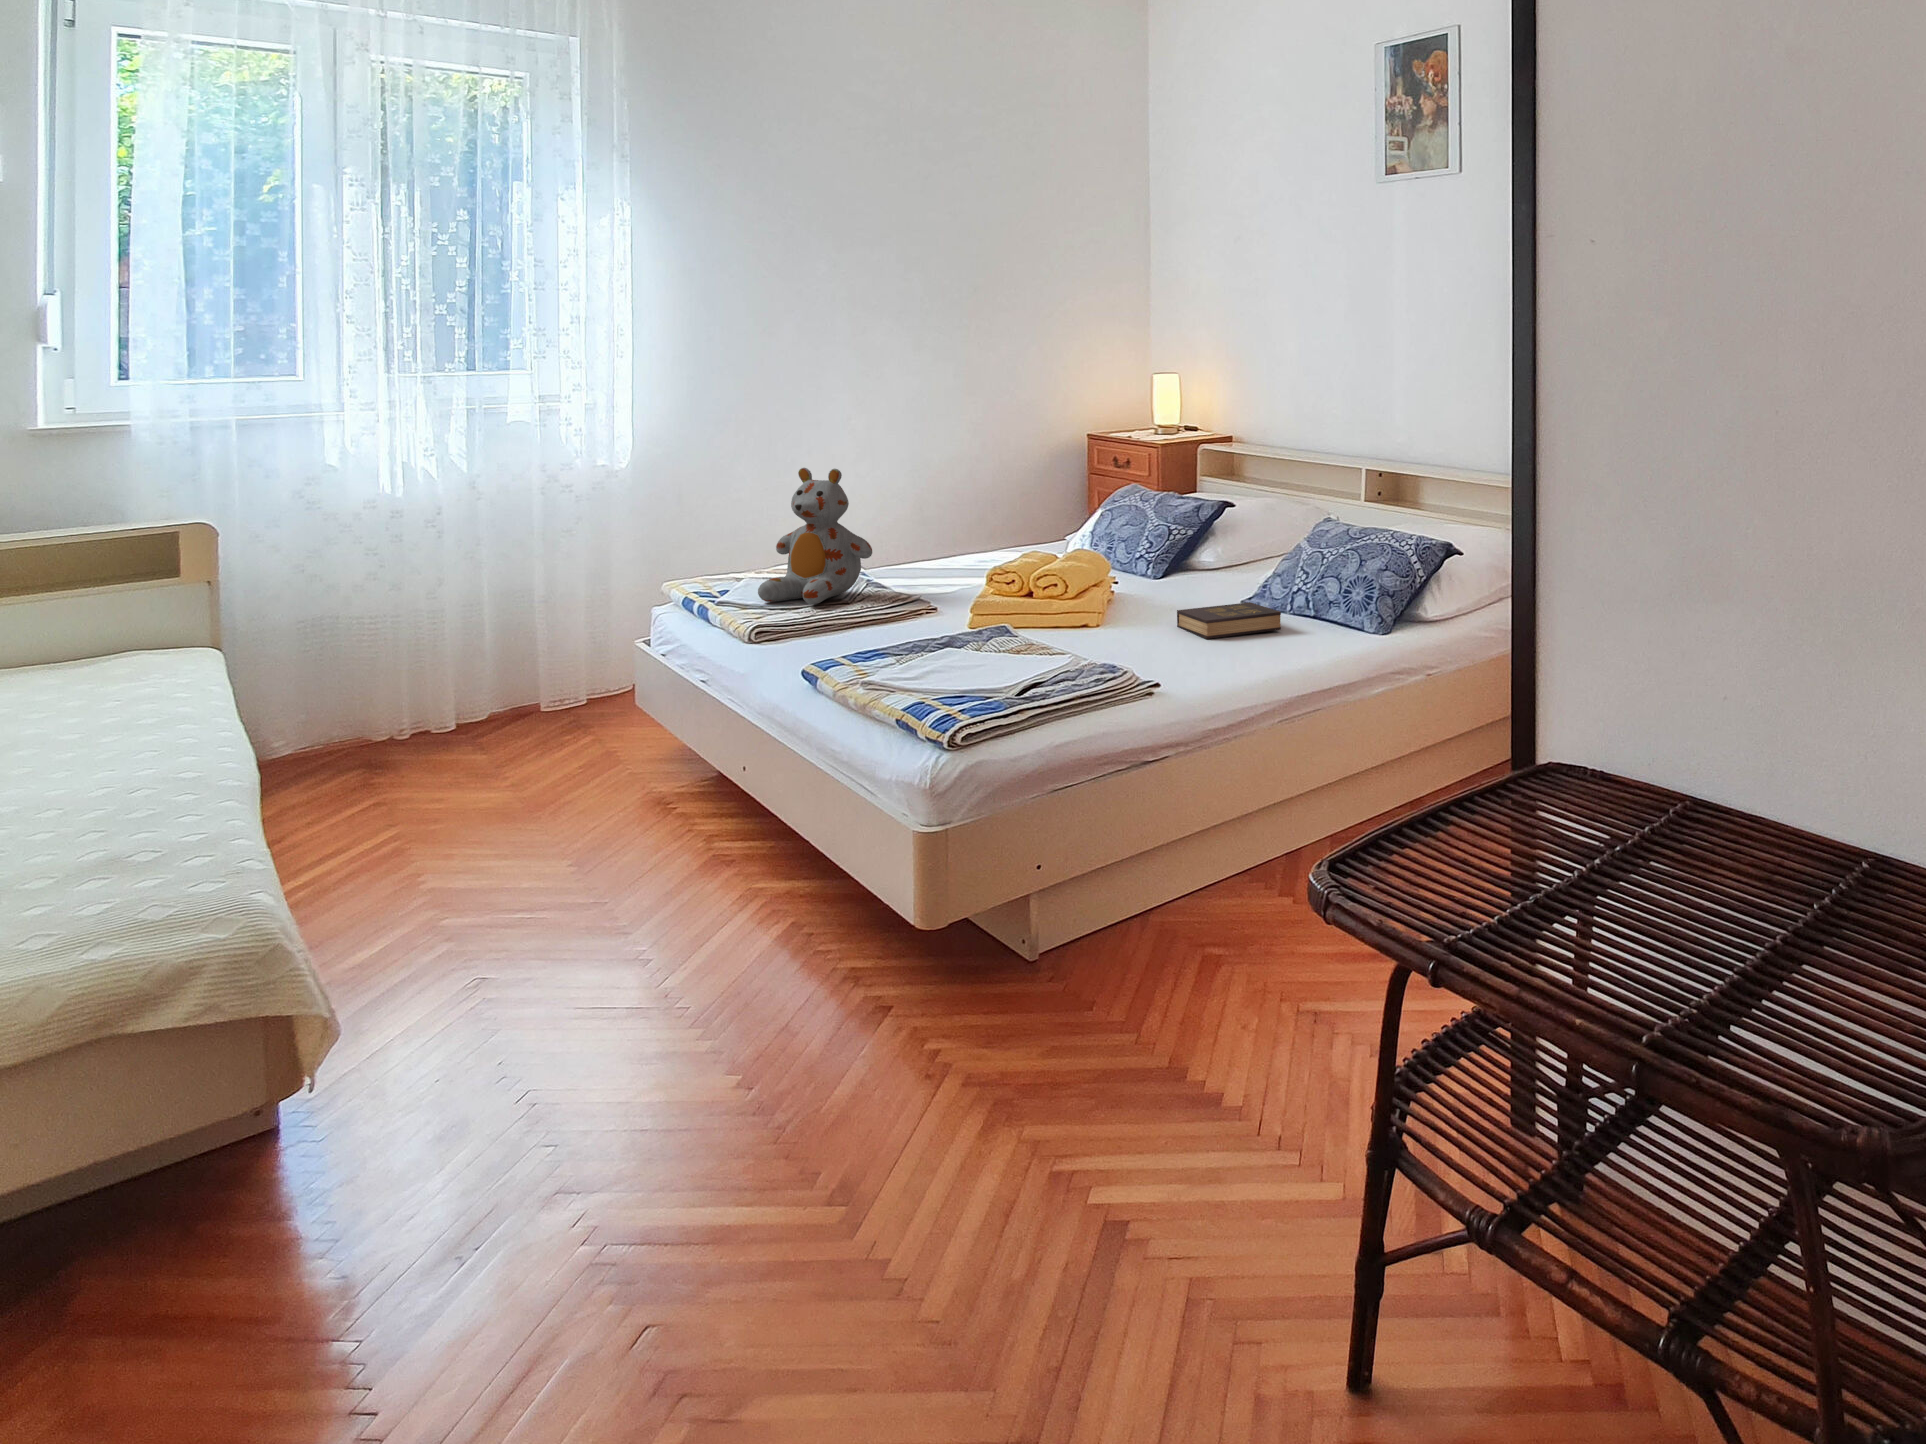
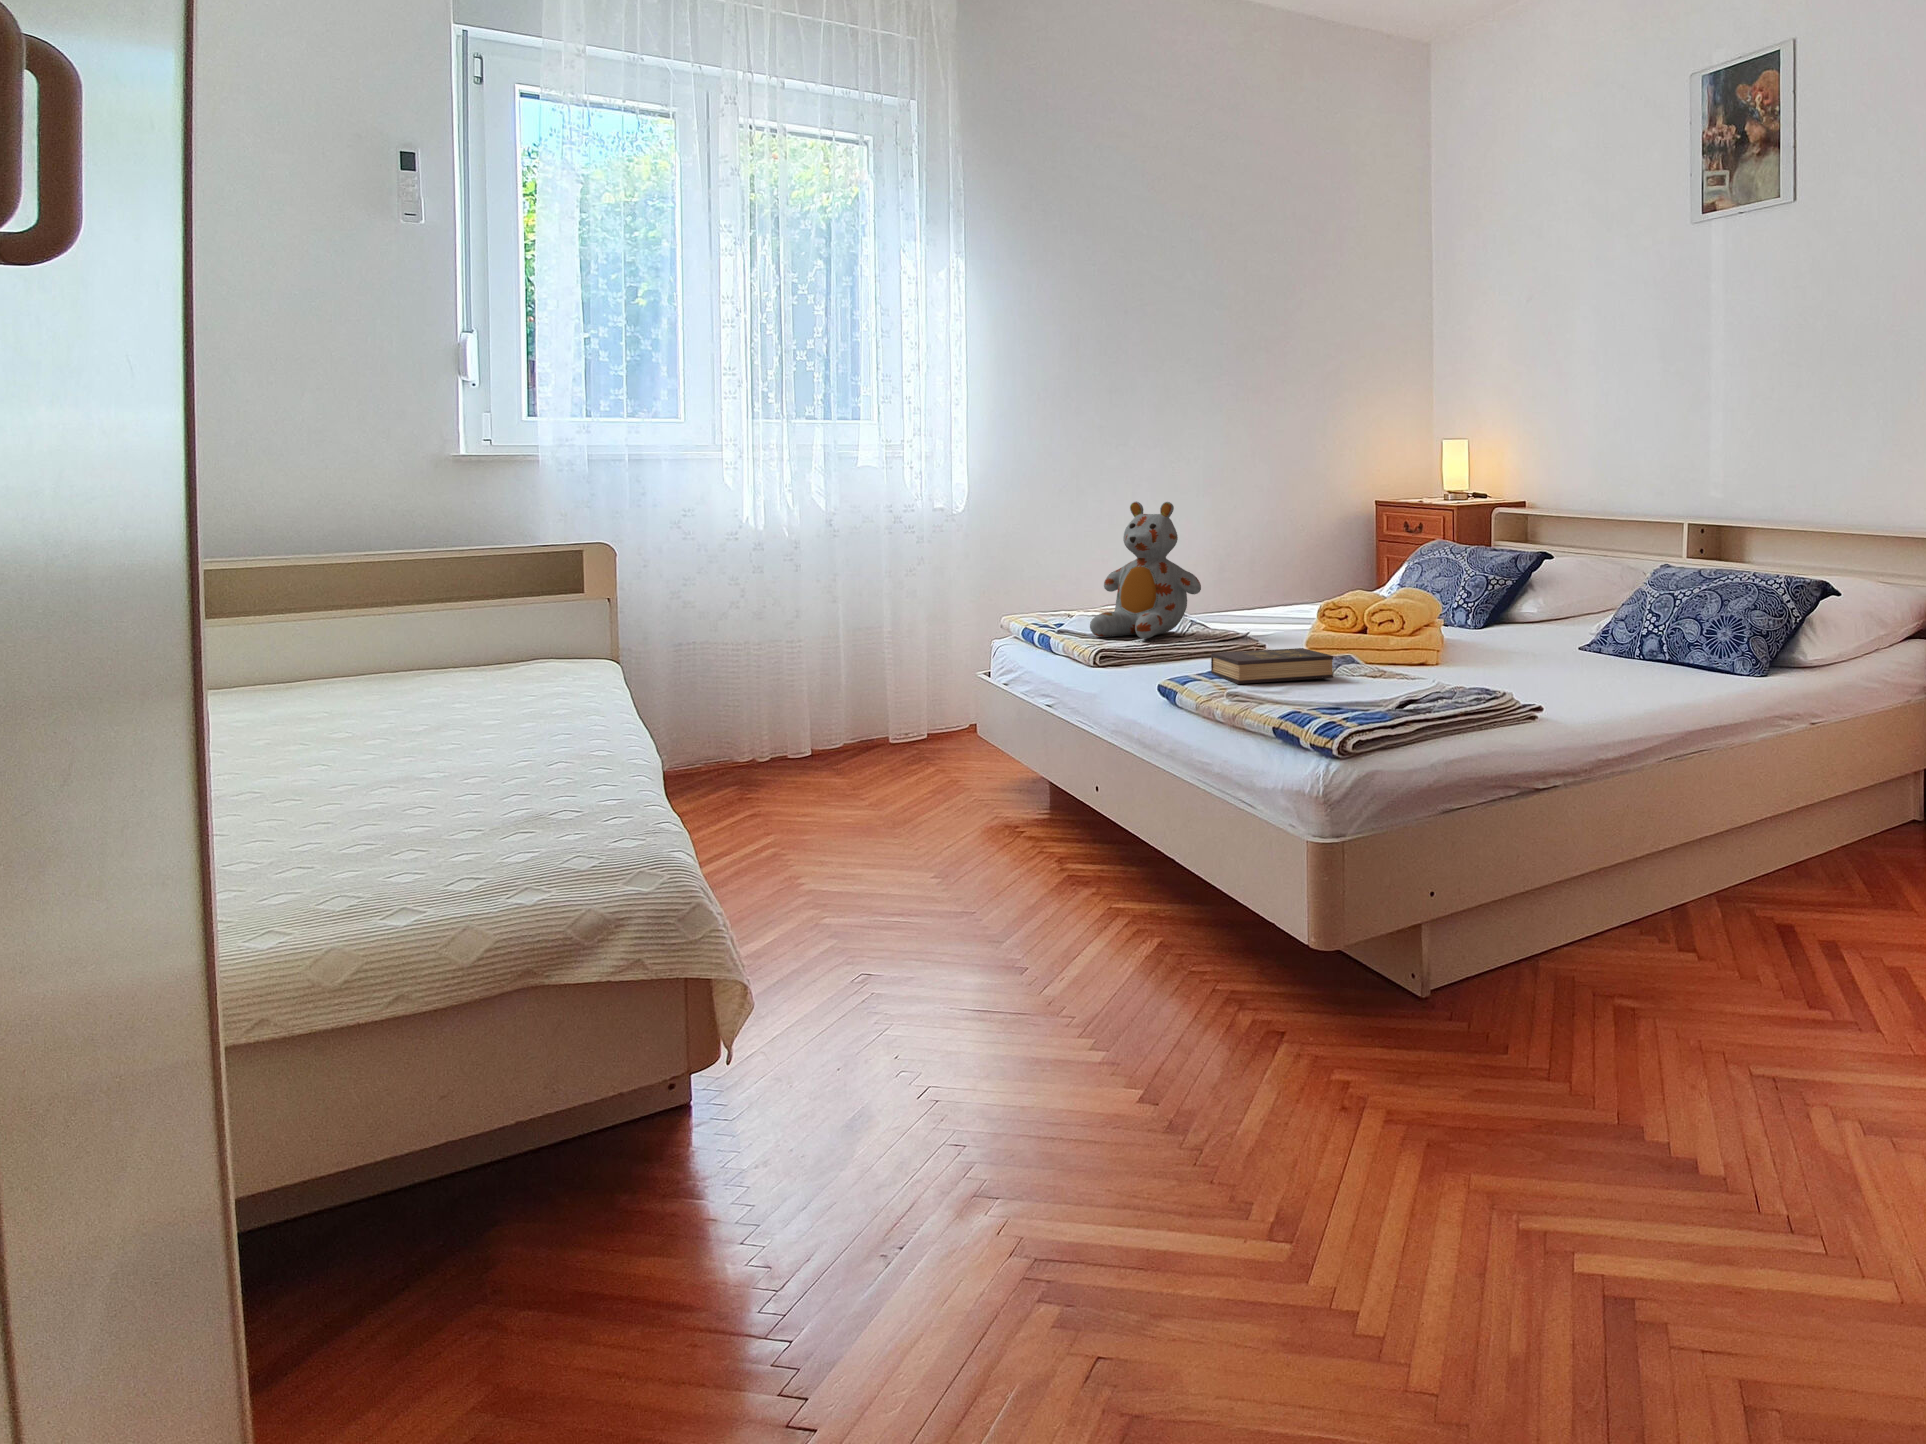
hardback book: present [1177,602,1281,639] -> present [1211,648,1333,684]

